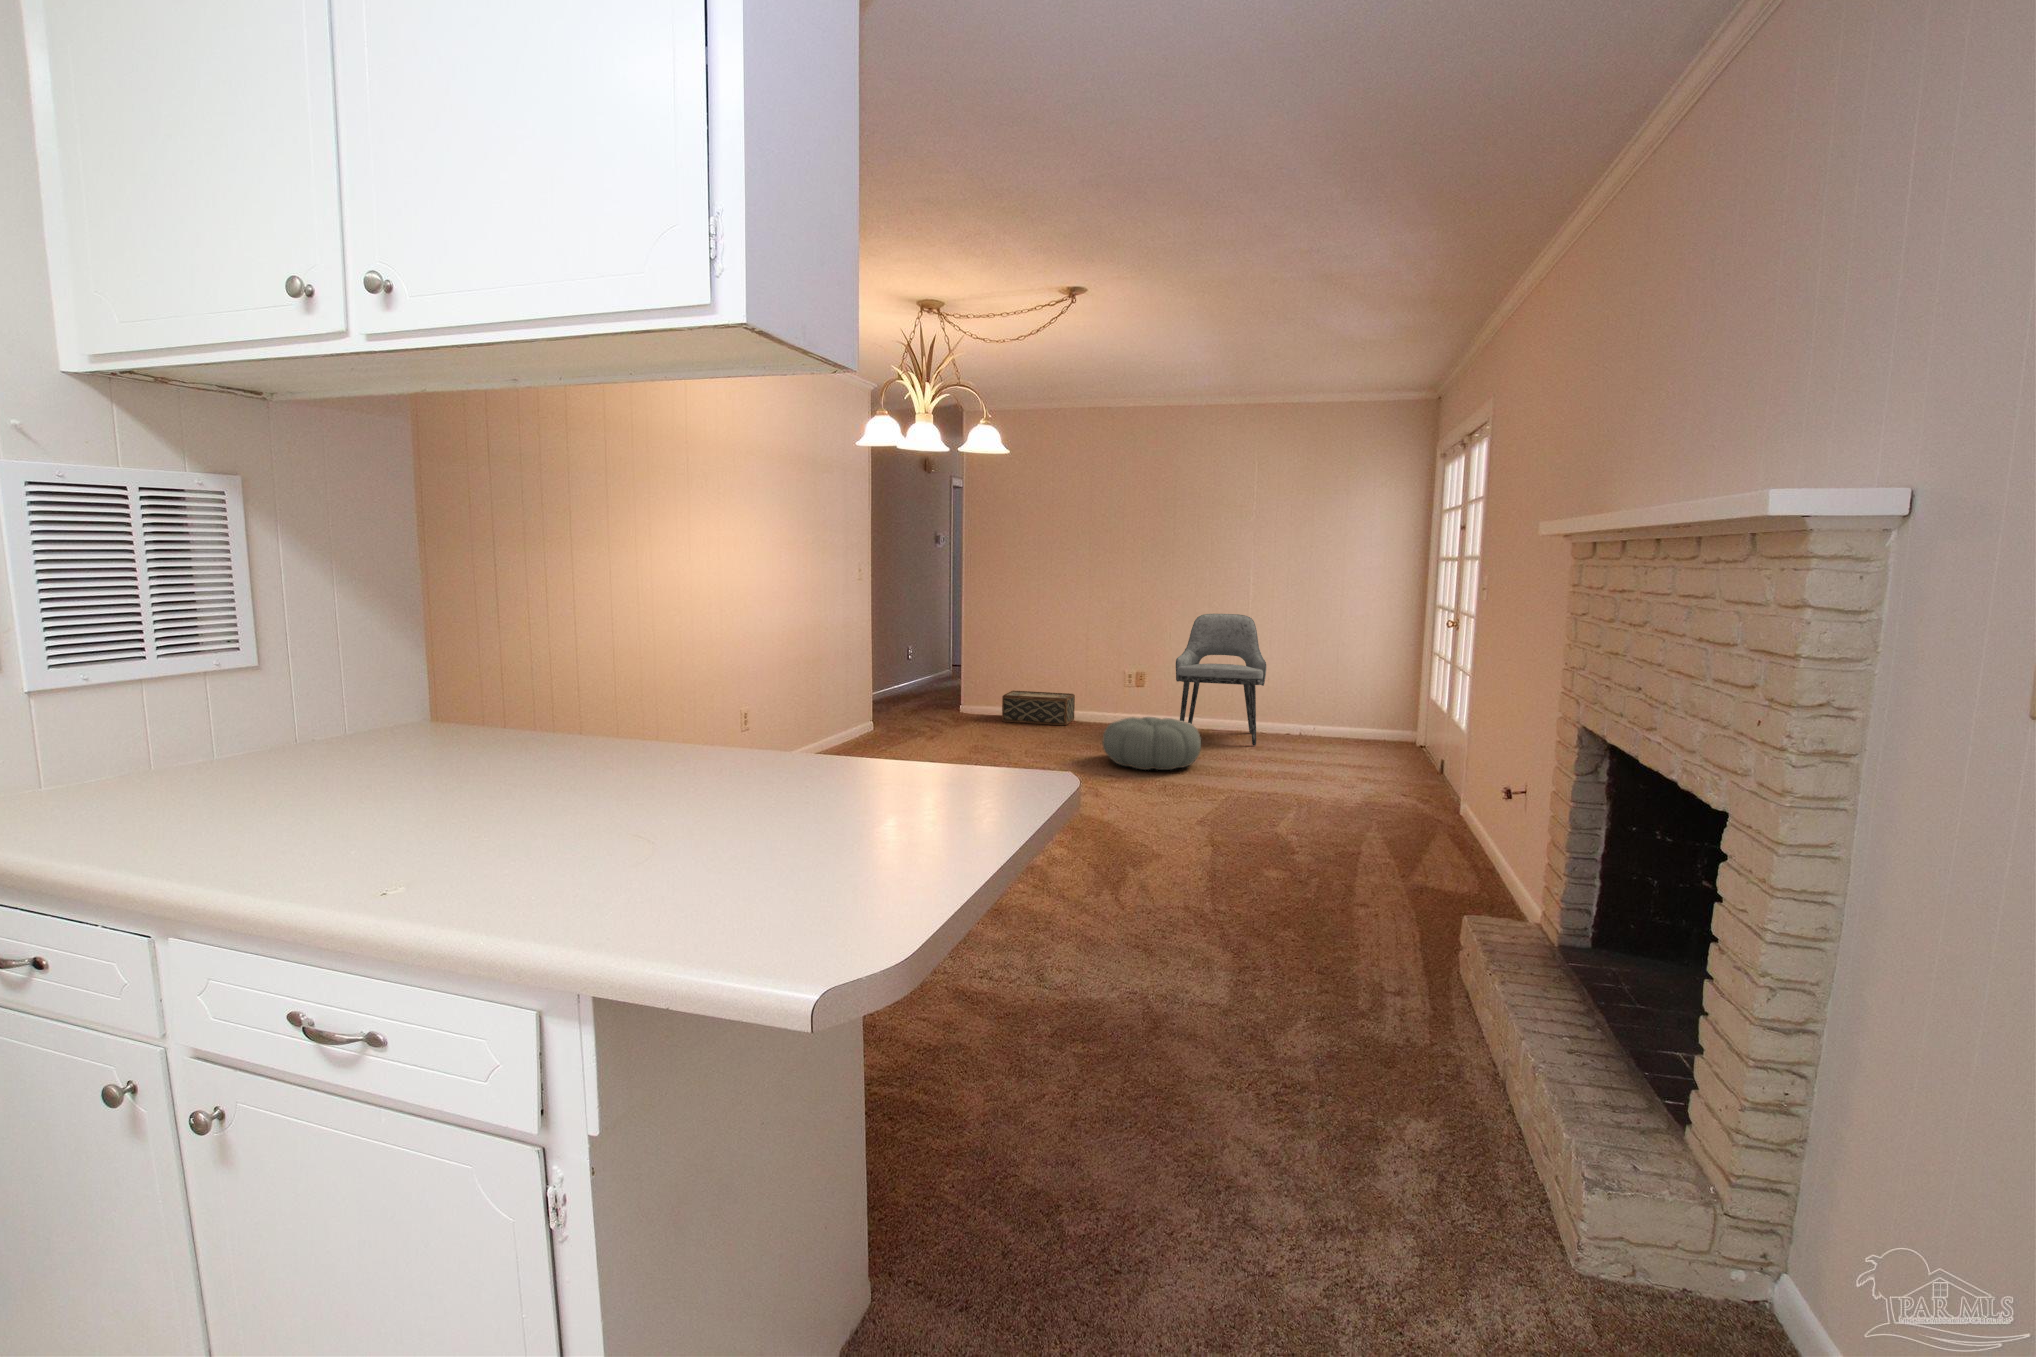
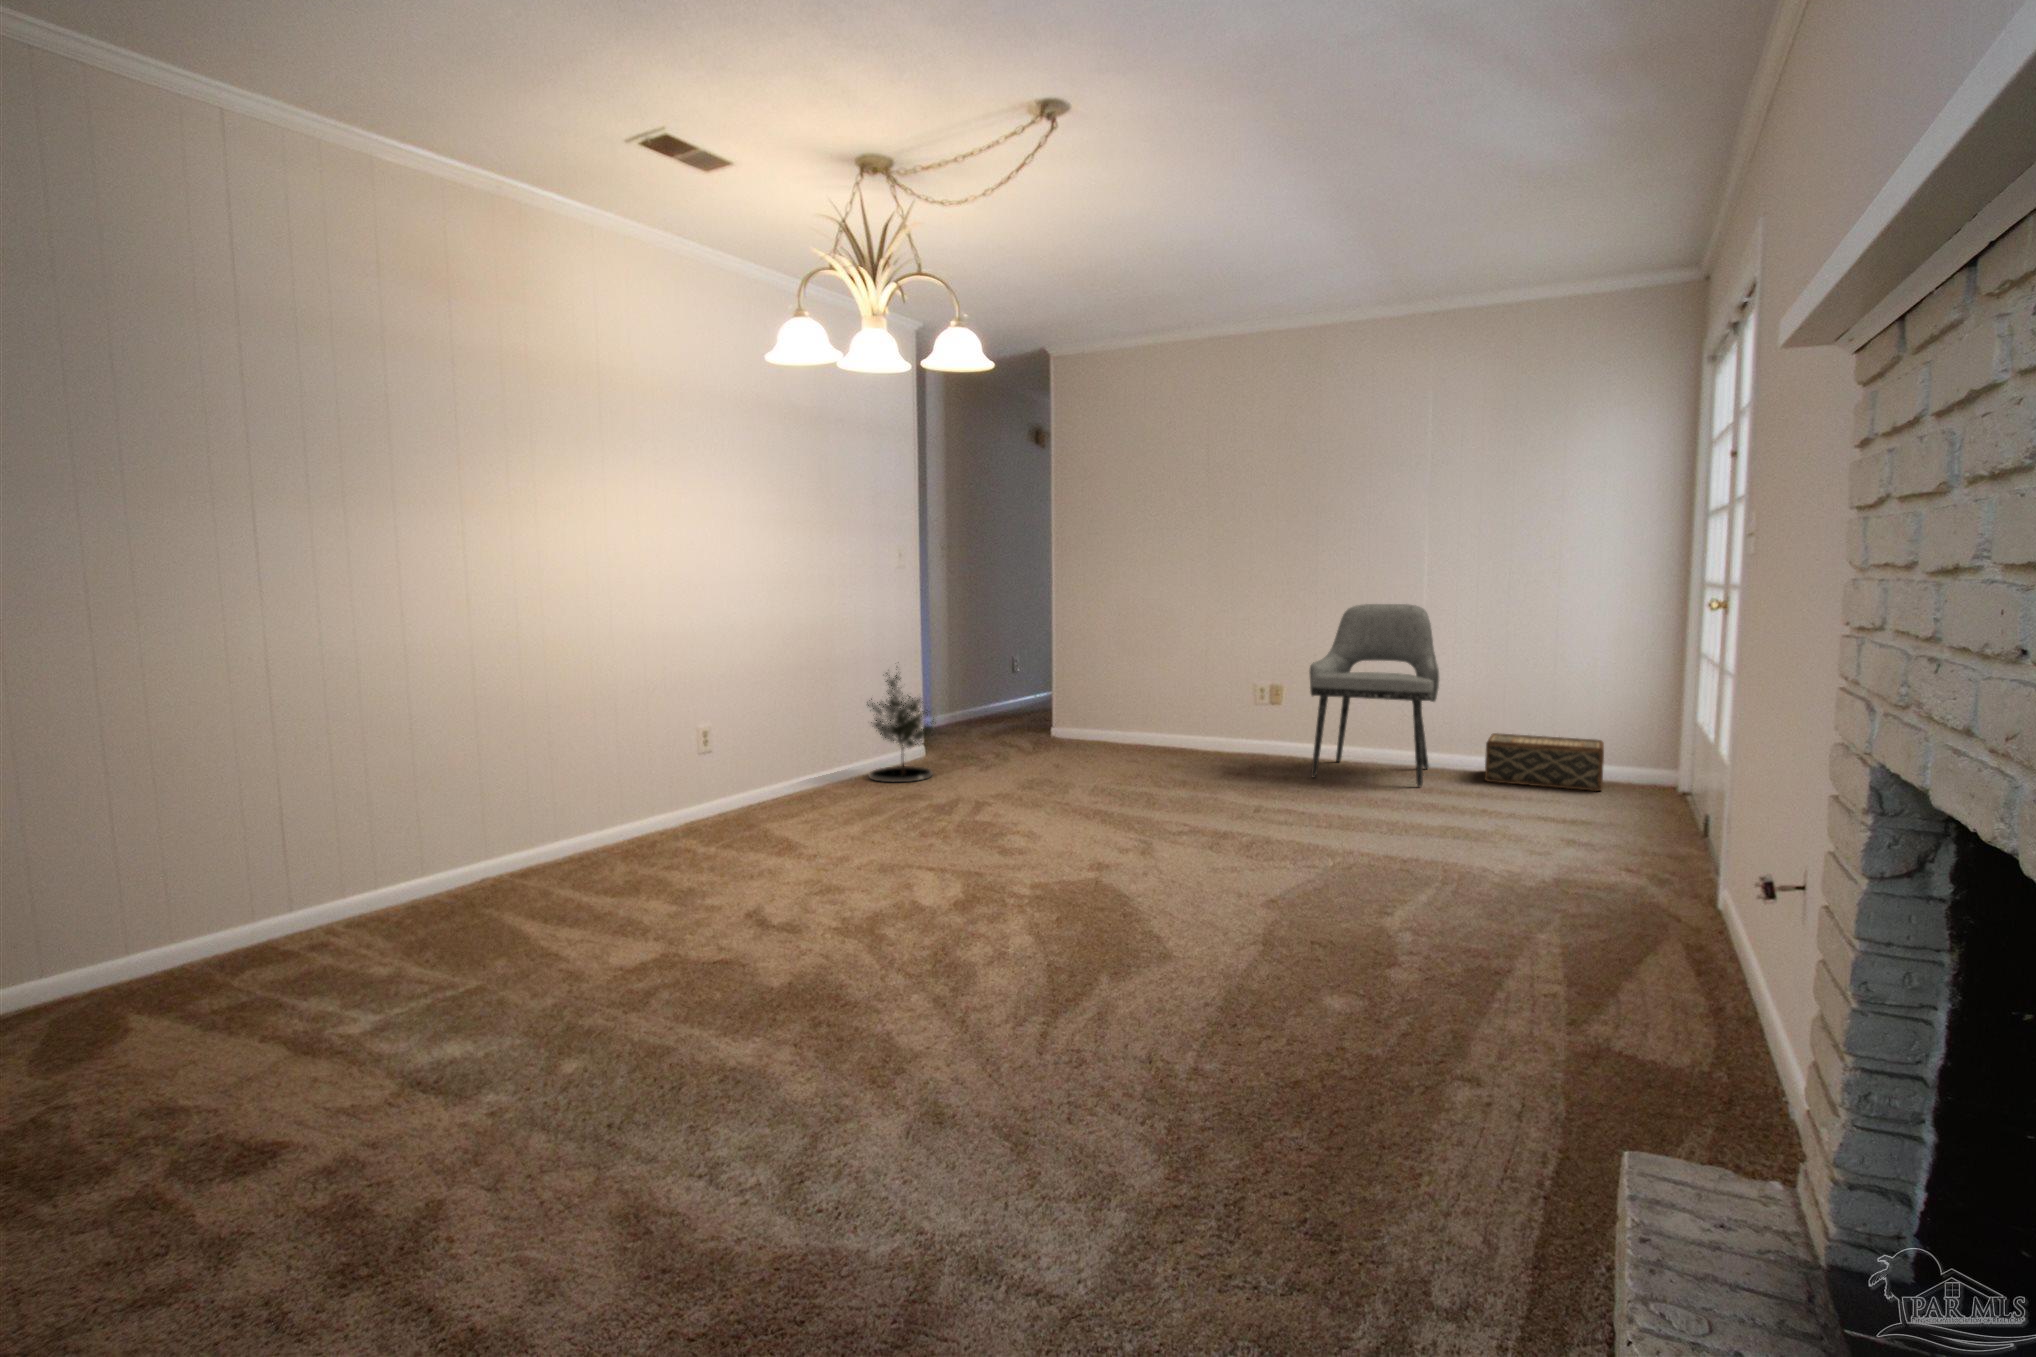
potted tree: none [844,656,906,752] -> present [867,669,934,782]
woven basket: present [1002,691,1075,725] -> present [1485,733,1604,791]
pouf: present [1102,717,1201,770] -> none [1183,743,1323,819]

